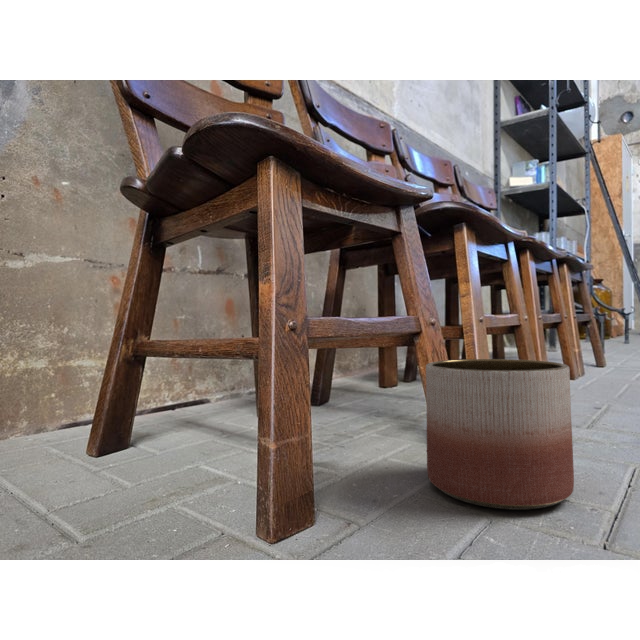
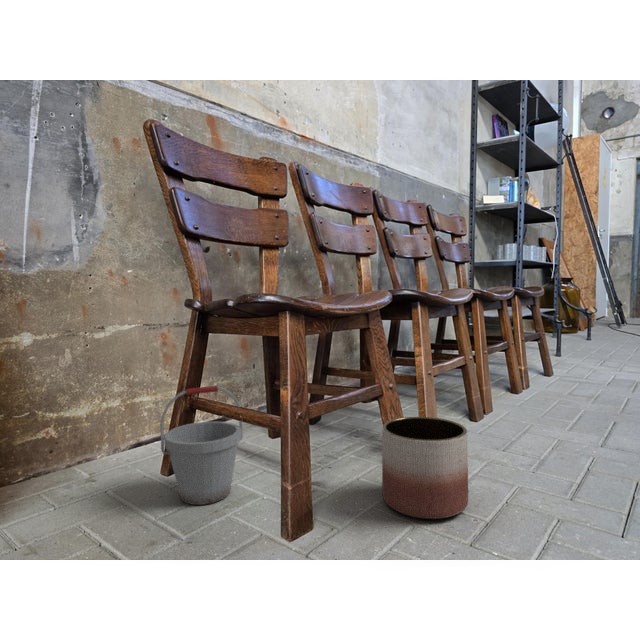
bucket: none [73,309,208,491] -> present [160,386,243,505]

